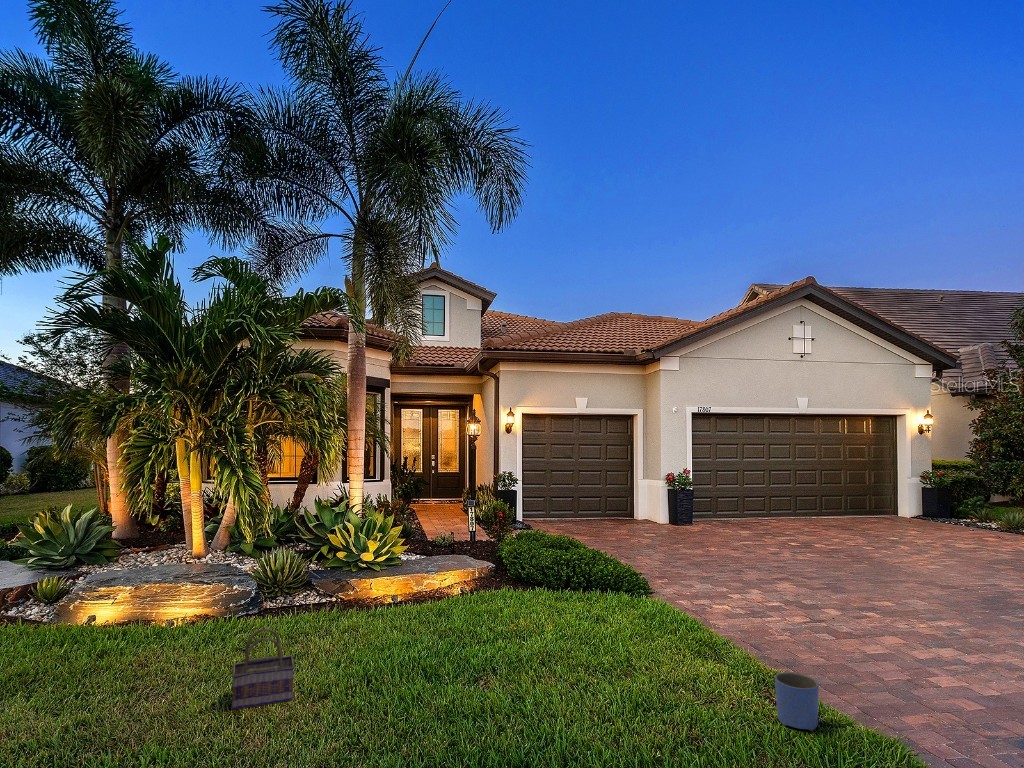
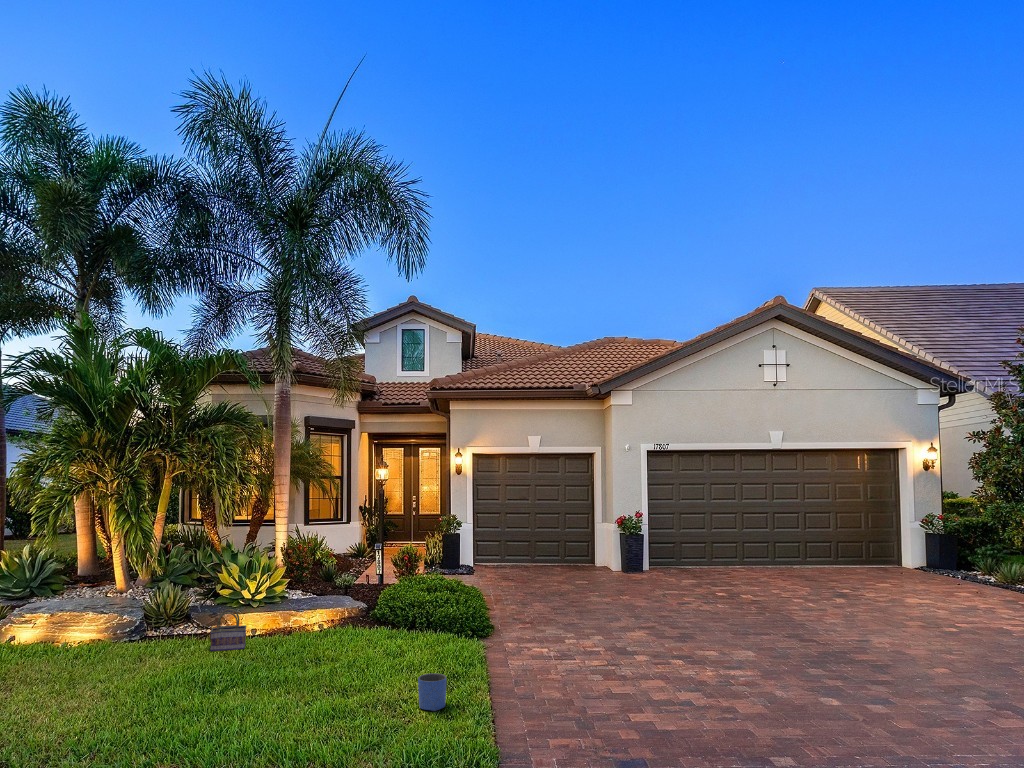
basket: present [232,629,295,710] -> present [210,609,246,651]

